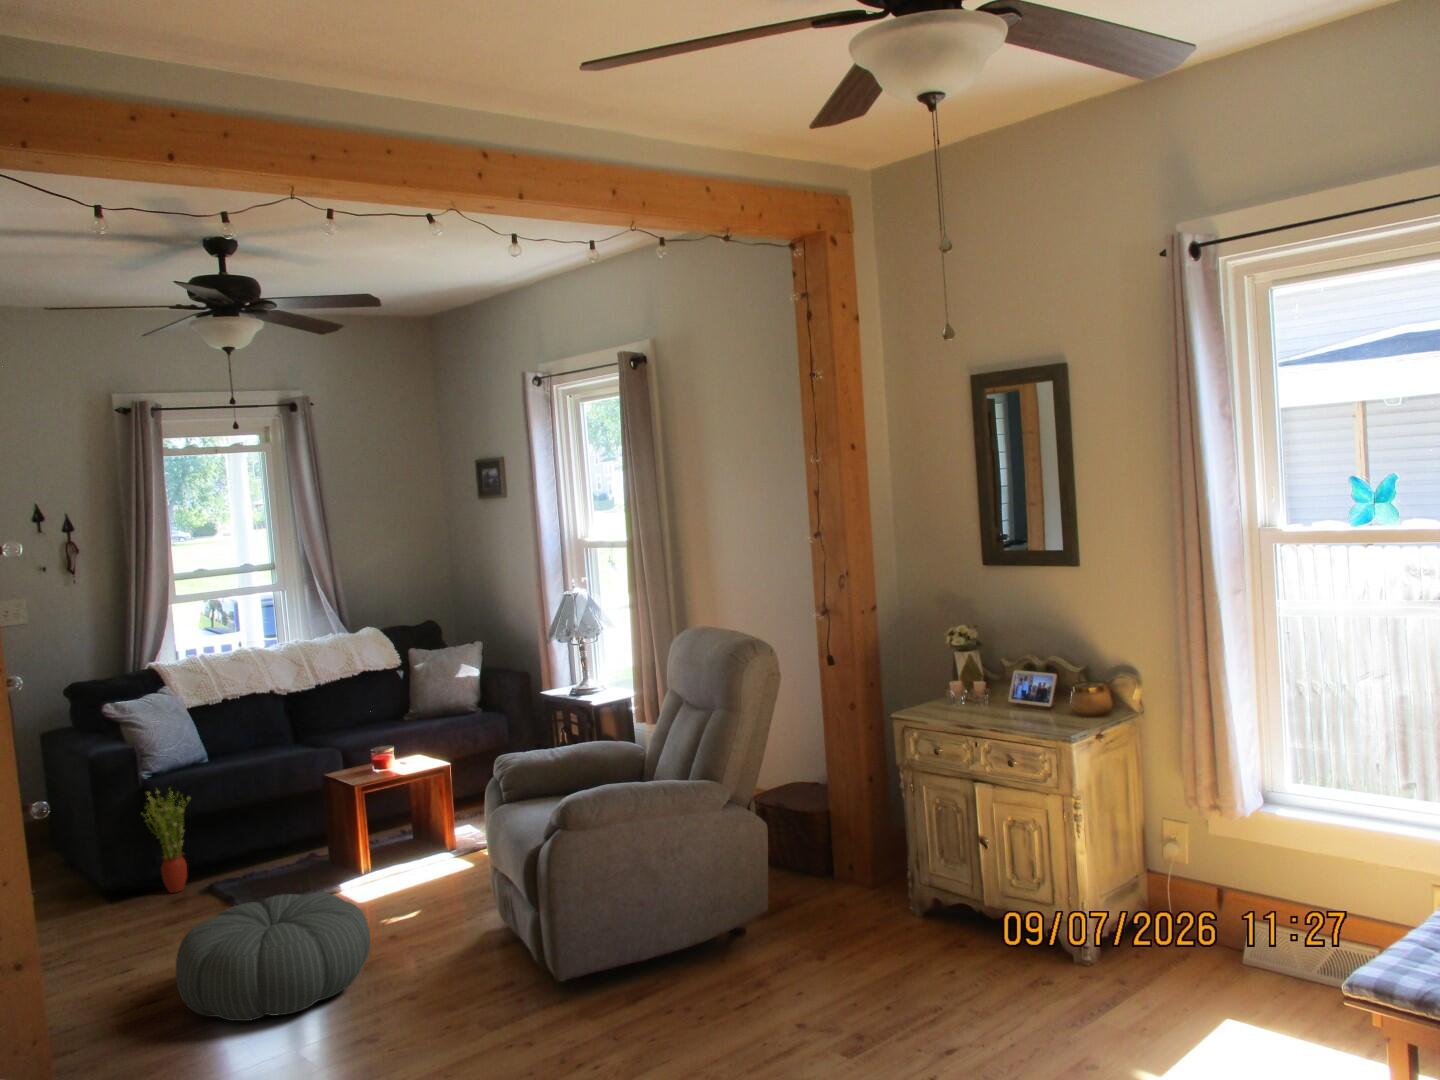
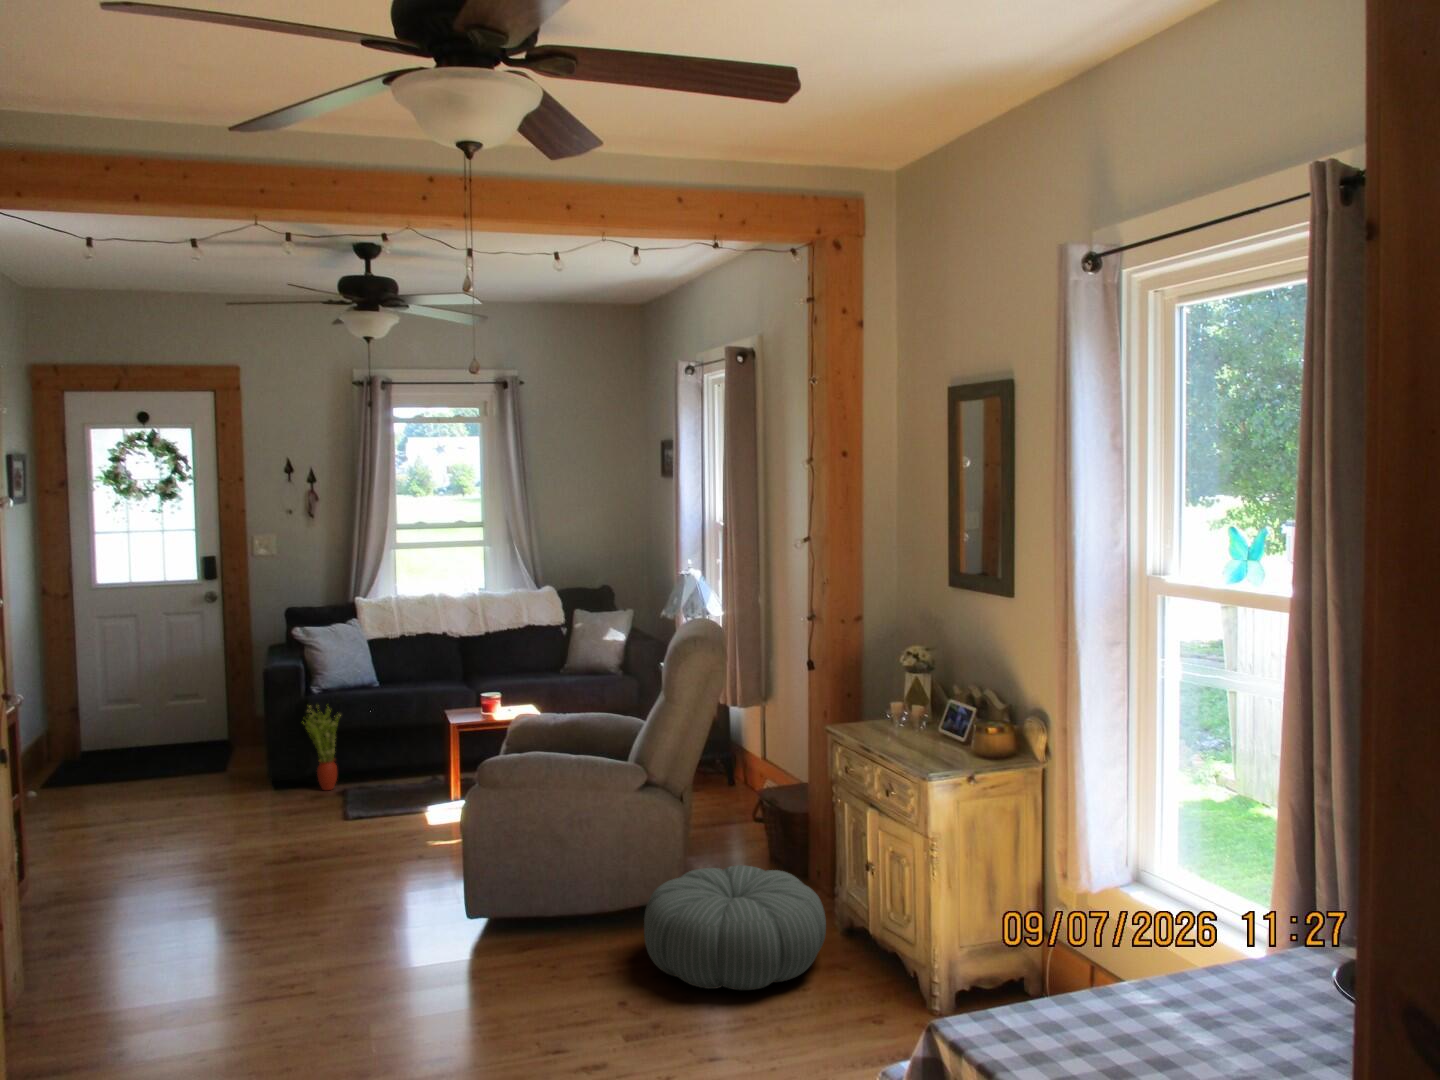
pouf: present [176,893,370,1021] -> present [644,865,826,990]

